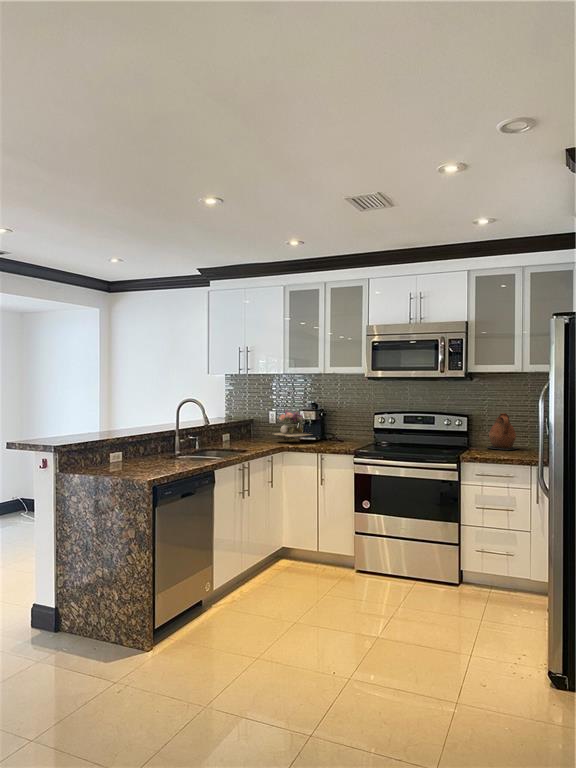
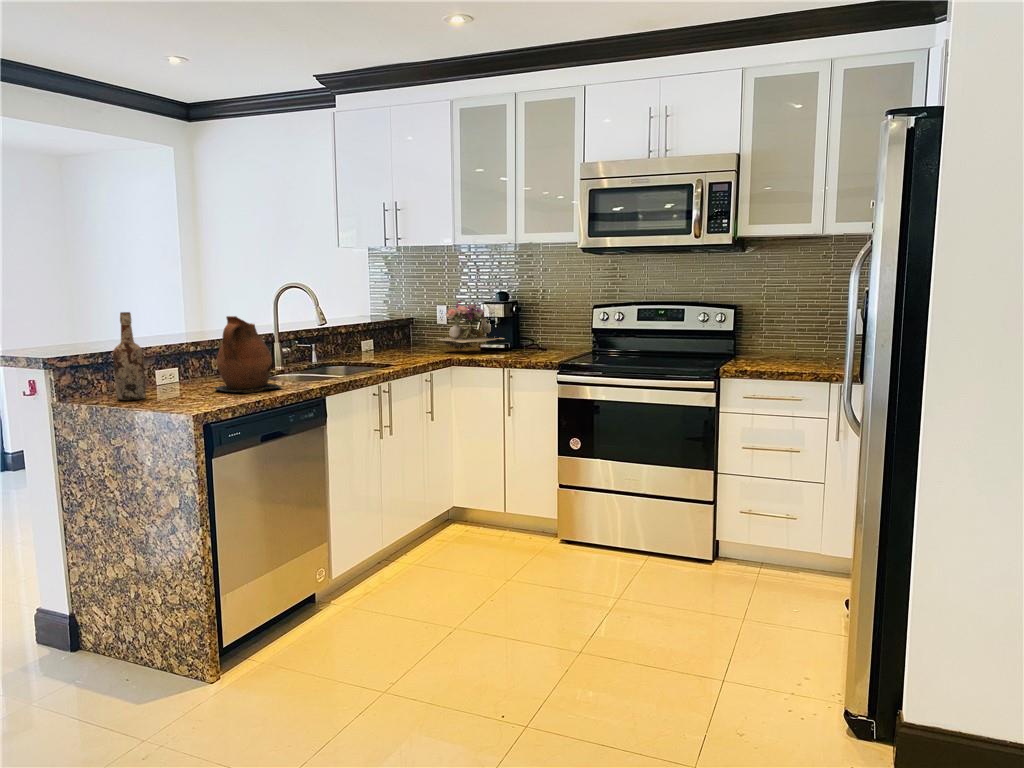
ceramic pitcher: present [487,413,518,450] -> present [214,316,282,392]
wine bottle: none [95,419,112,472] -> present [113,312,146,400]

